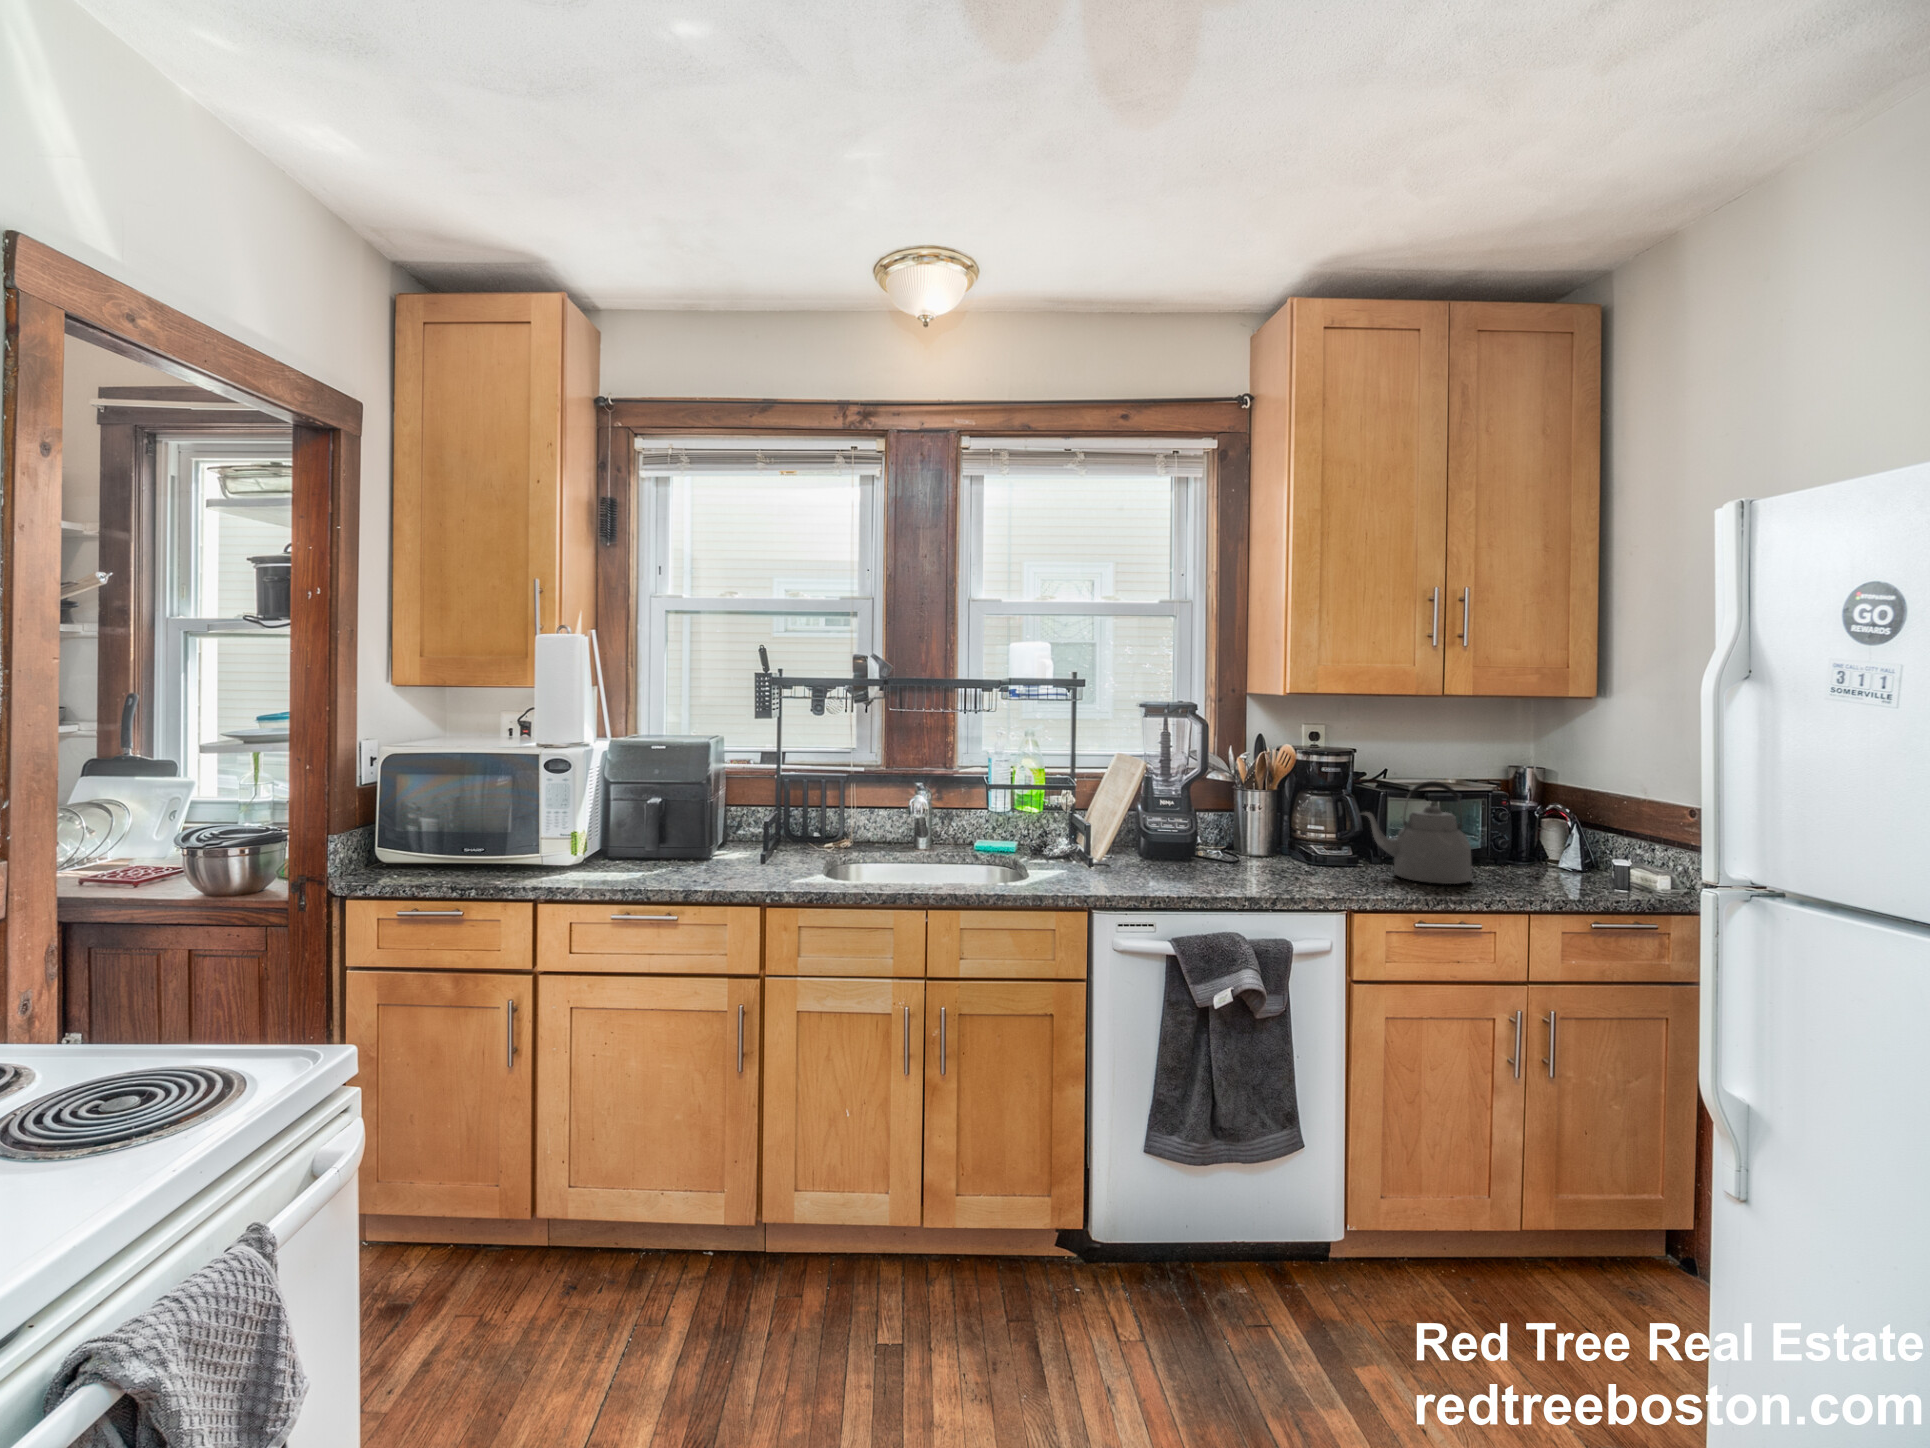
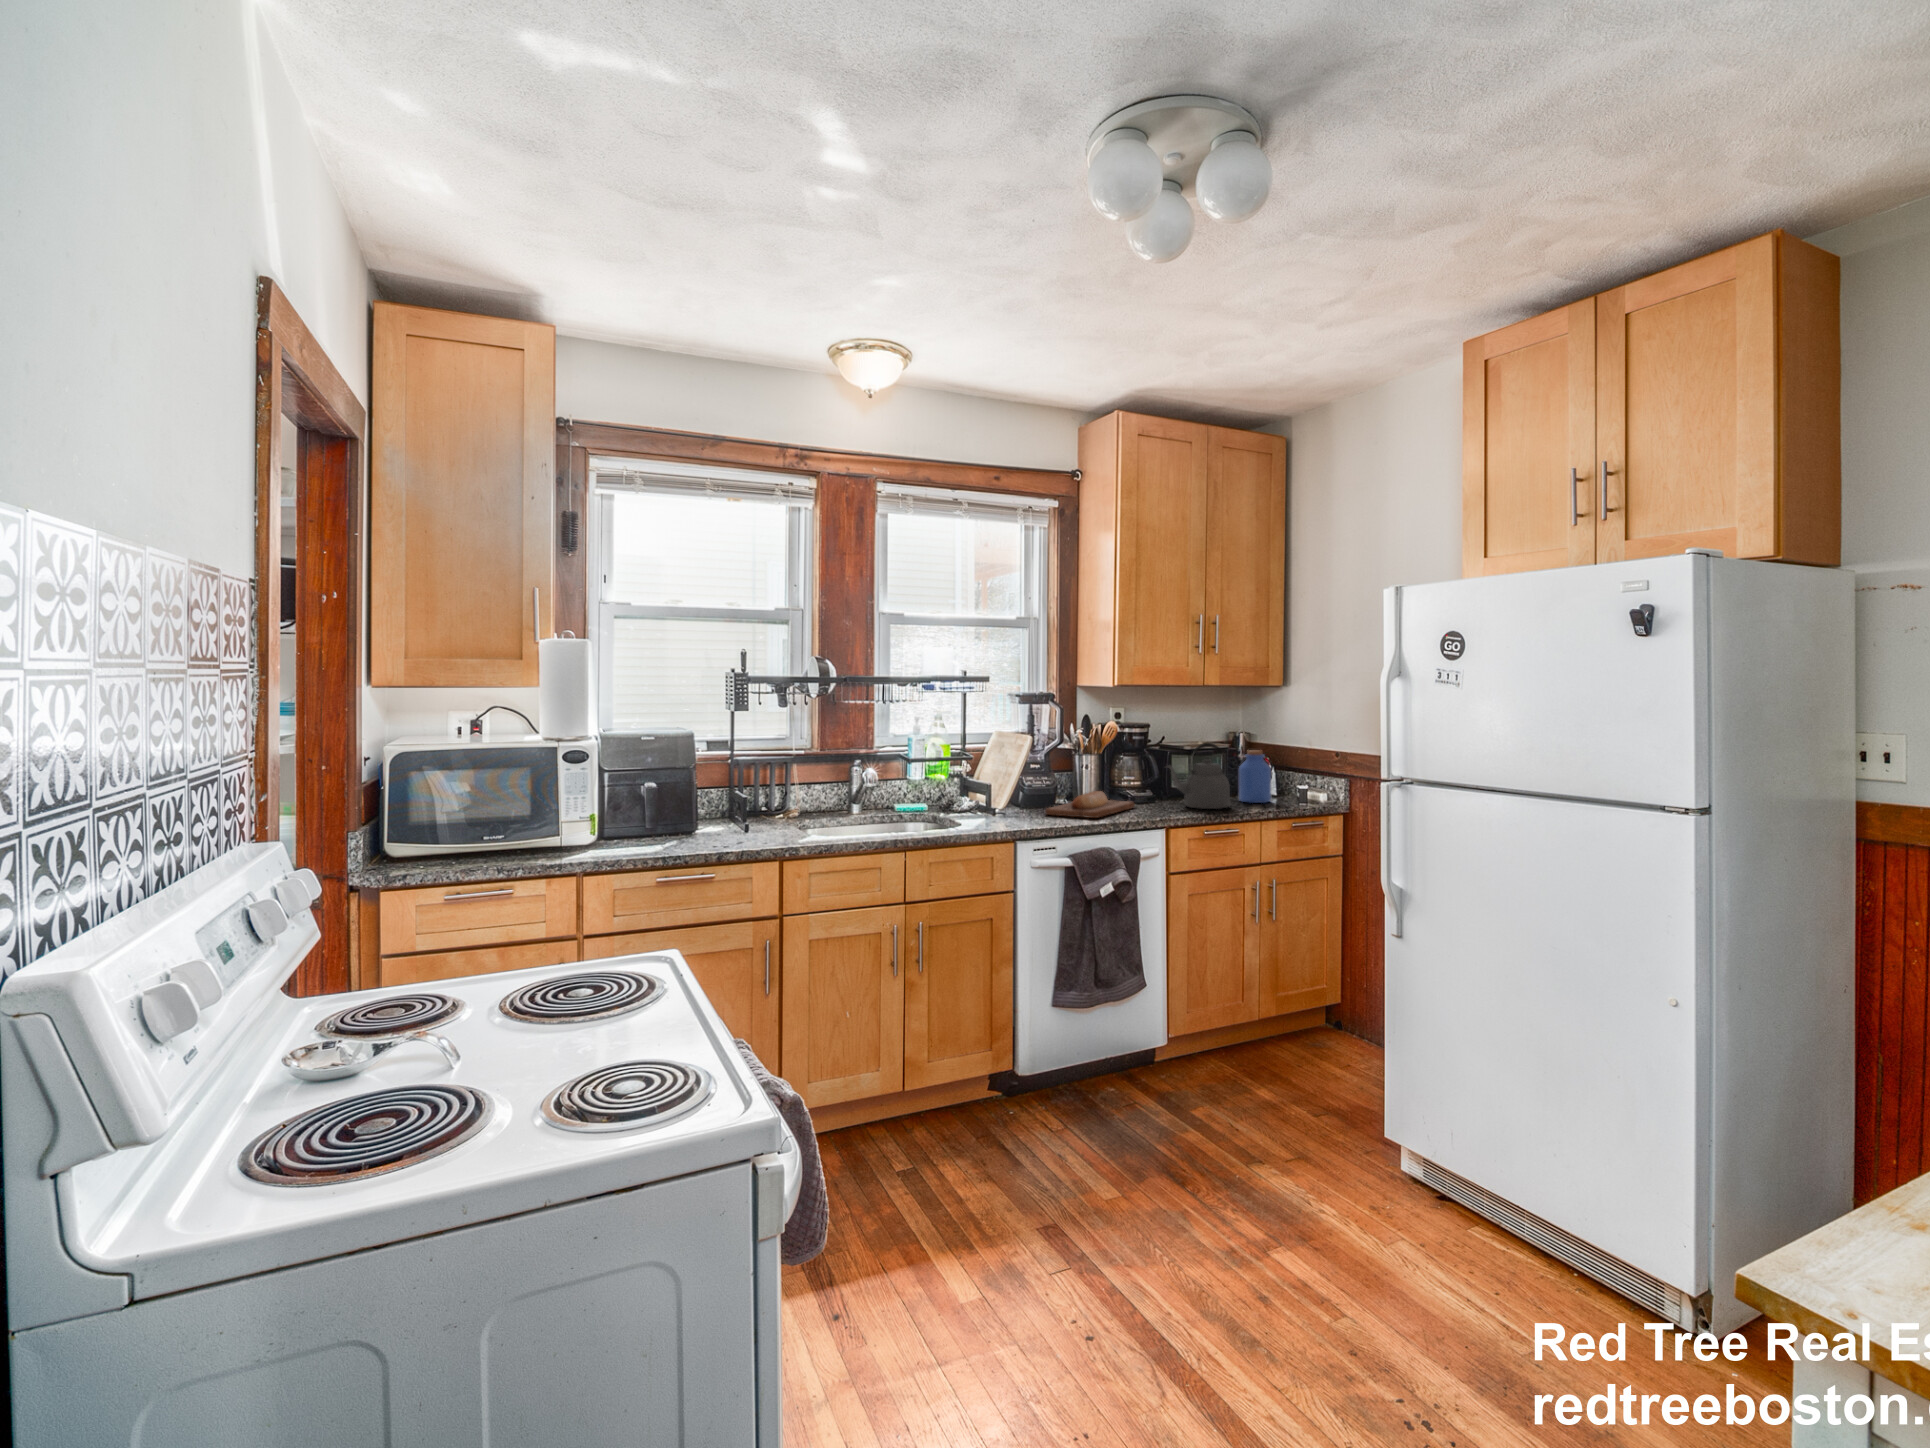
jar: none [1498,795,1557,879] -> present [1239,750,1271,803]
bread loaf: none [1162,842,1310,884] -> present [1045,791,1134,818]

